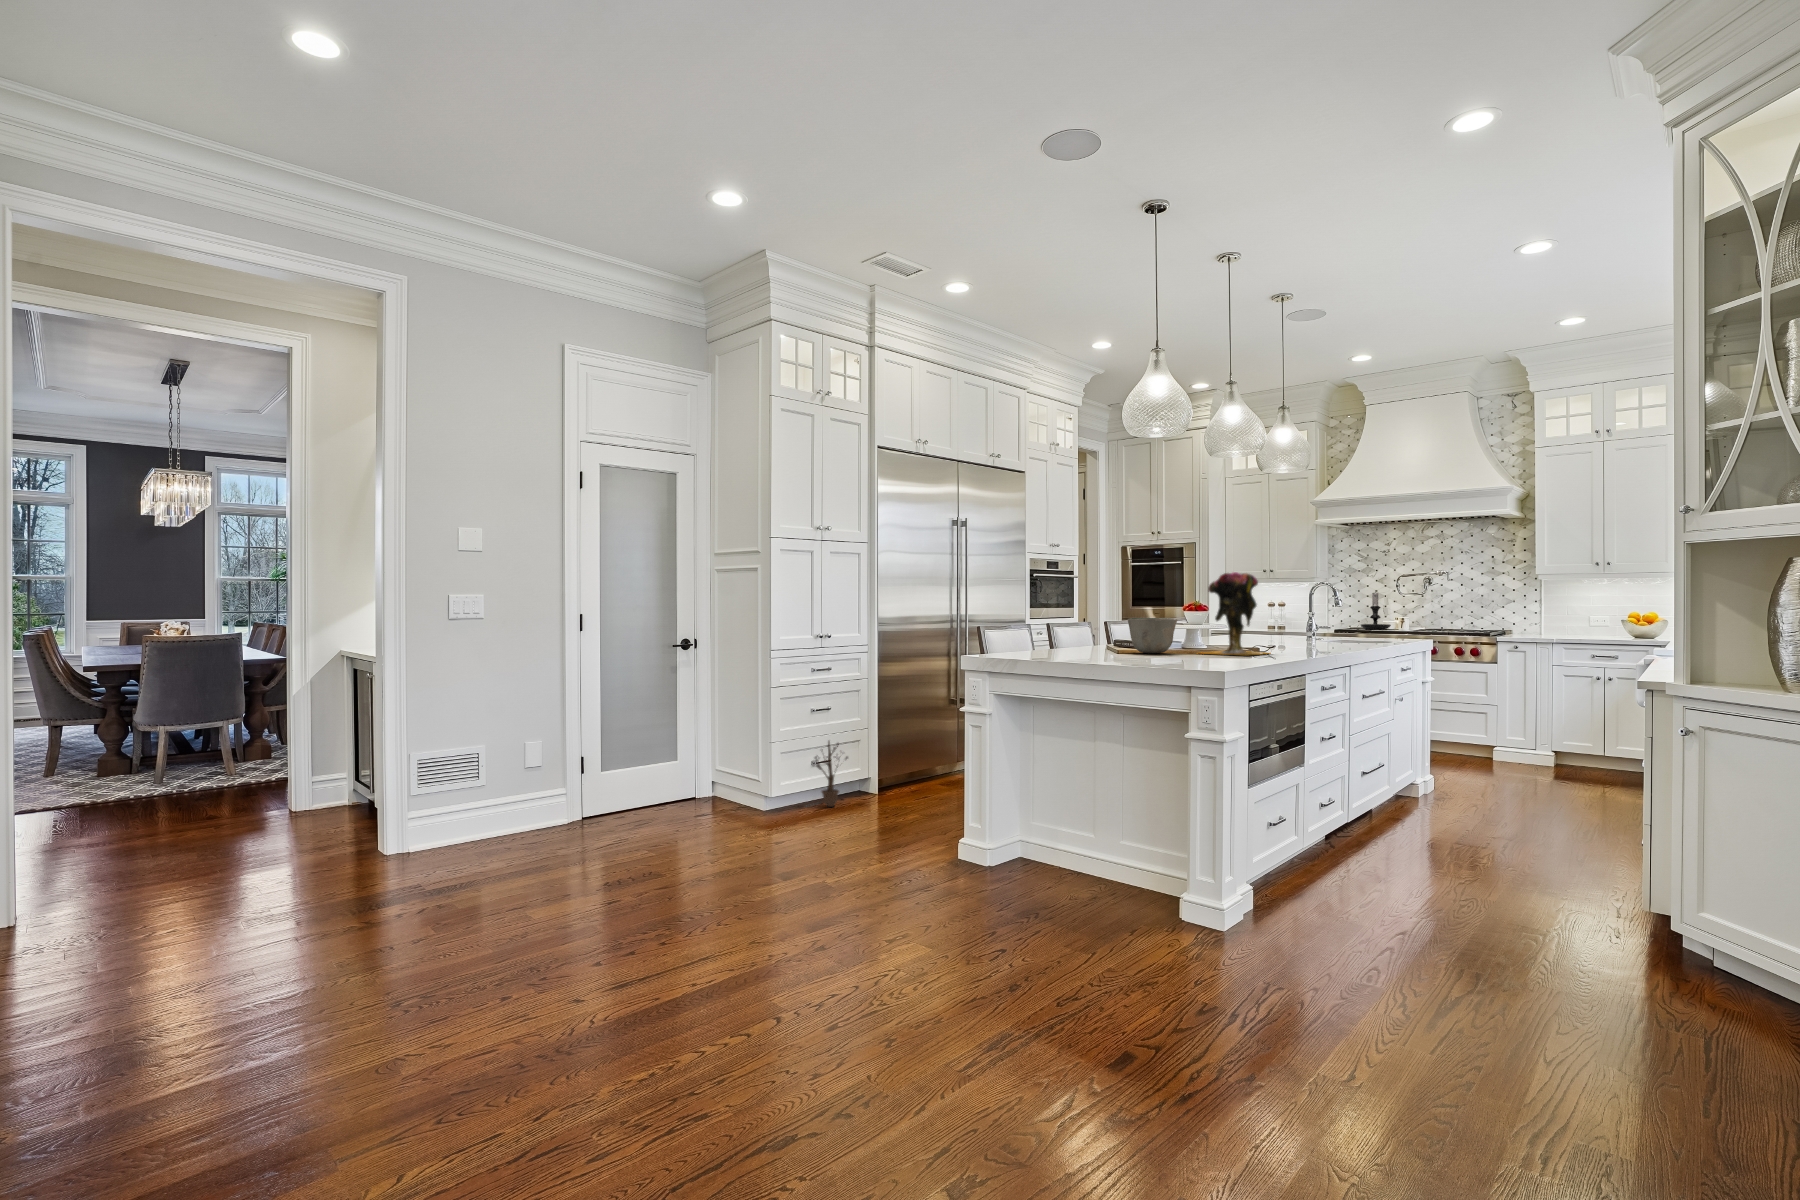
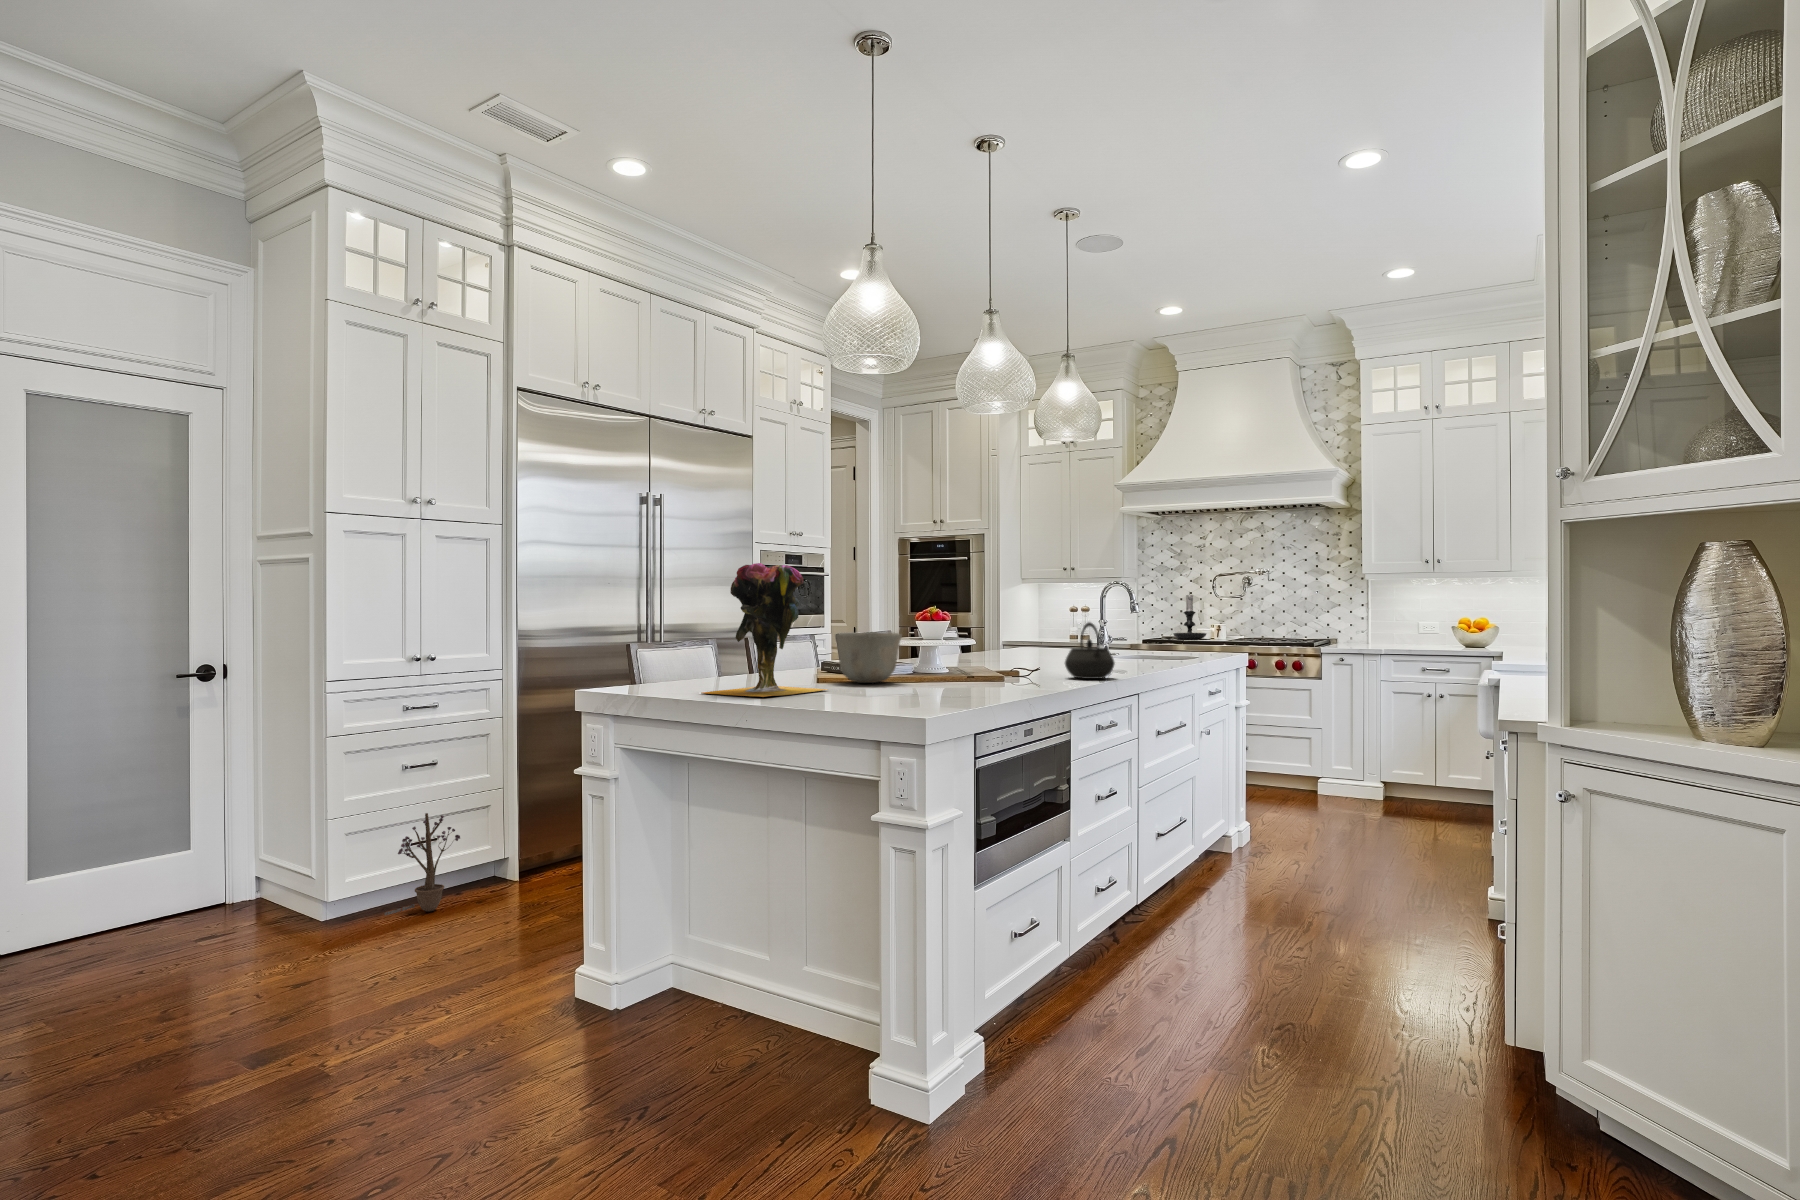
vase: present [1205,572,1267,655] -> present [703,563,826,697]
kettle: none [1295,612,1335,653] -> present [1065,622,1115,679]

